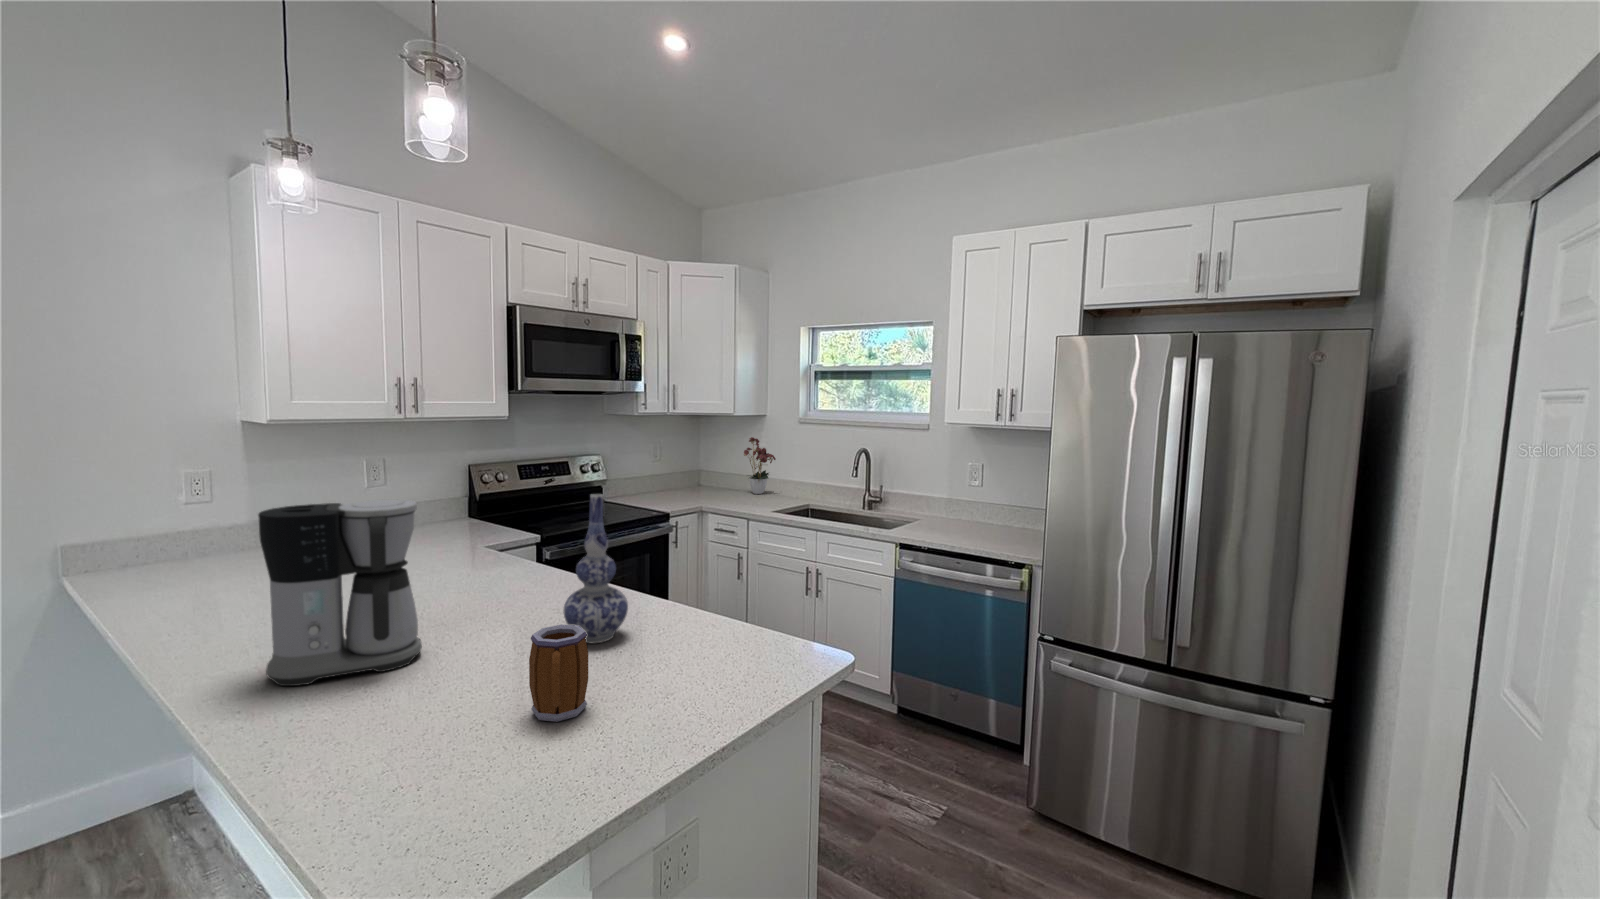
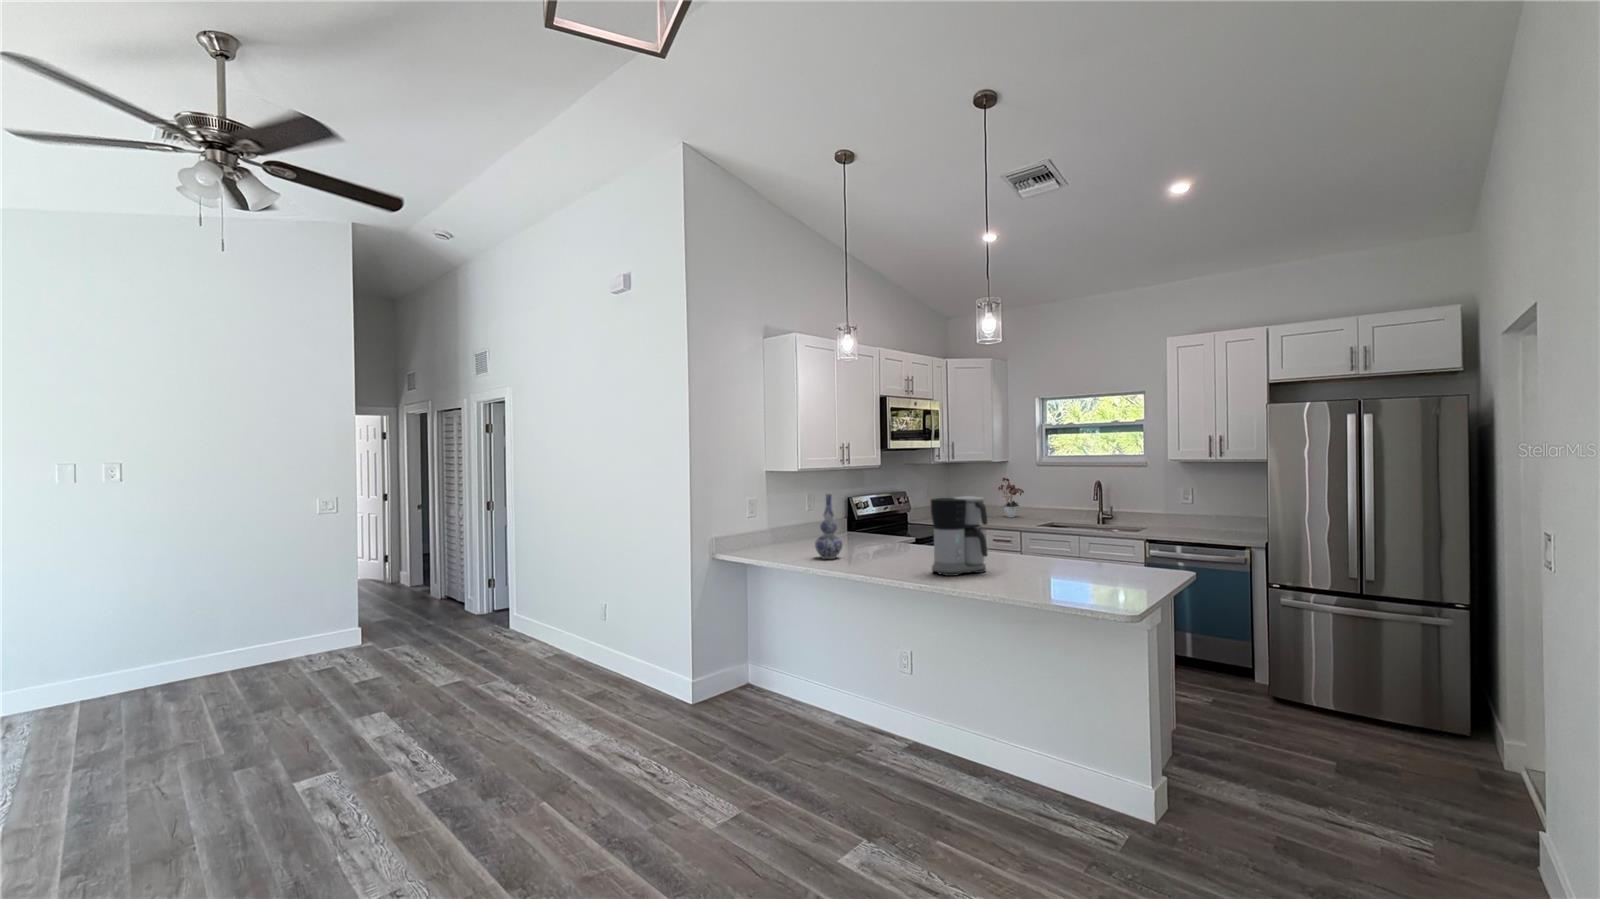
vase: present [563,494,628,643] -> present [815,493,842,559]
mug: present [529,625,588,722] -> none [1074,544,1100,582]

